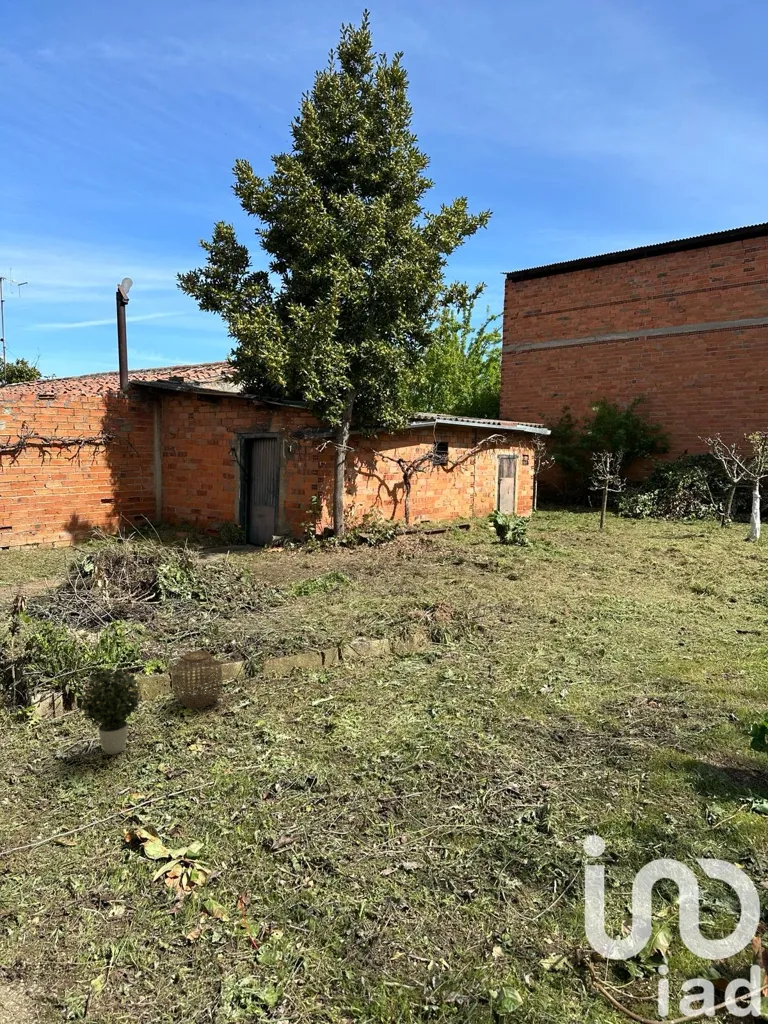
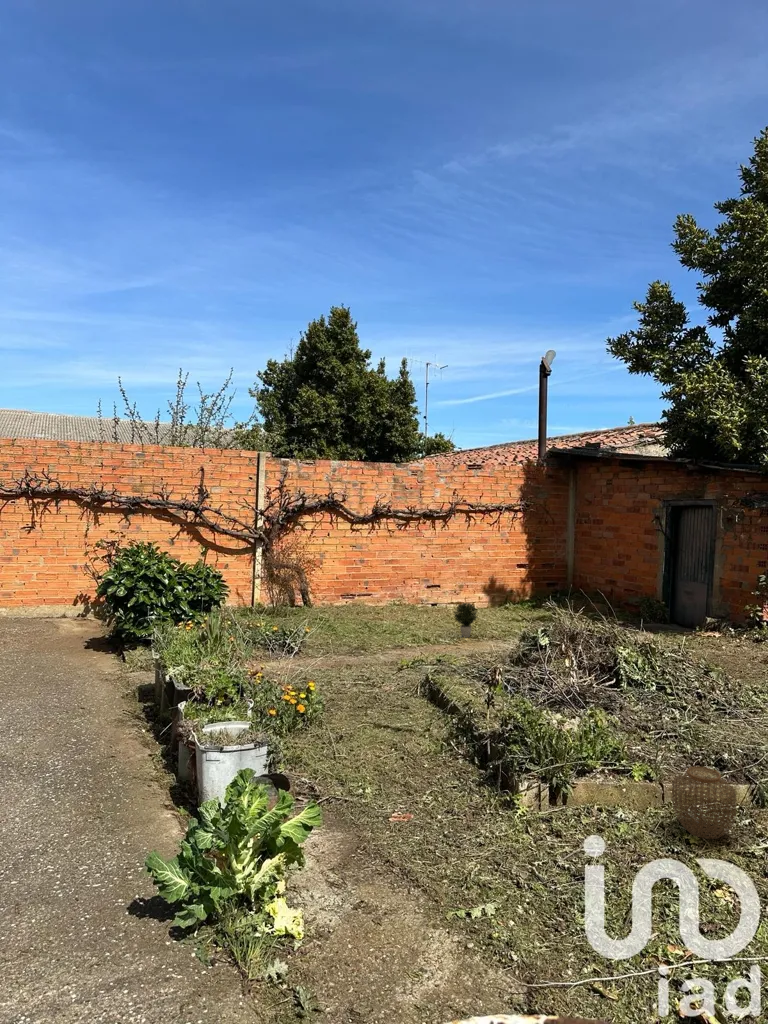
potted plant: present [78,668,144,754] -> present [454,603,477,637]

